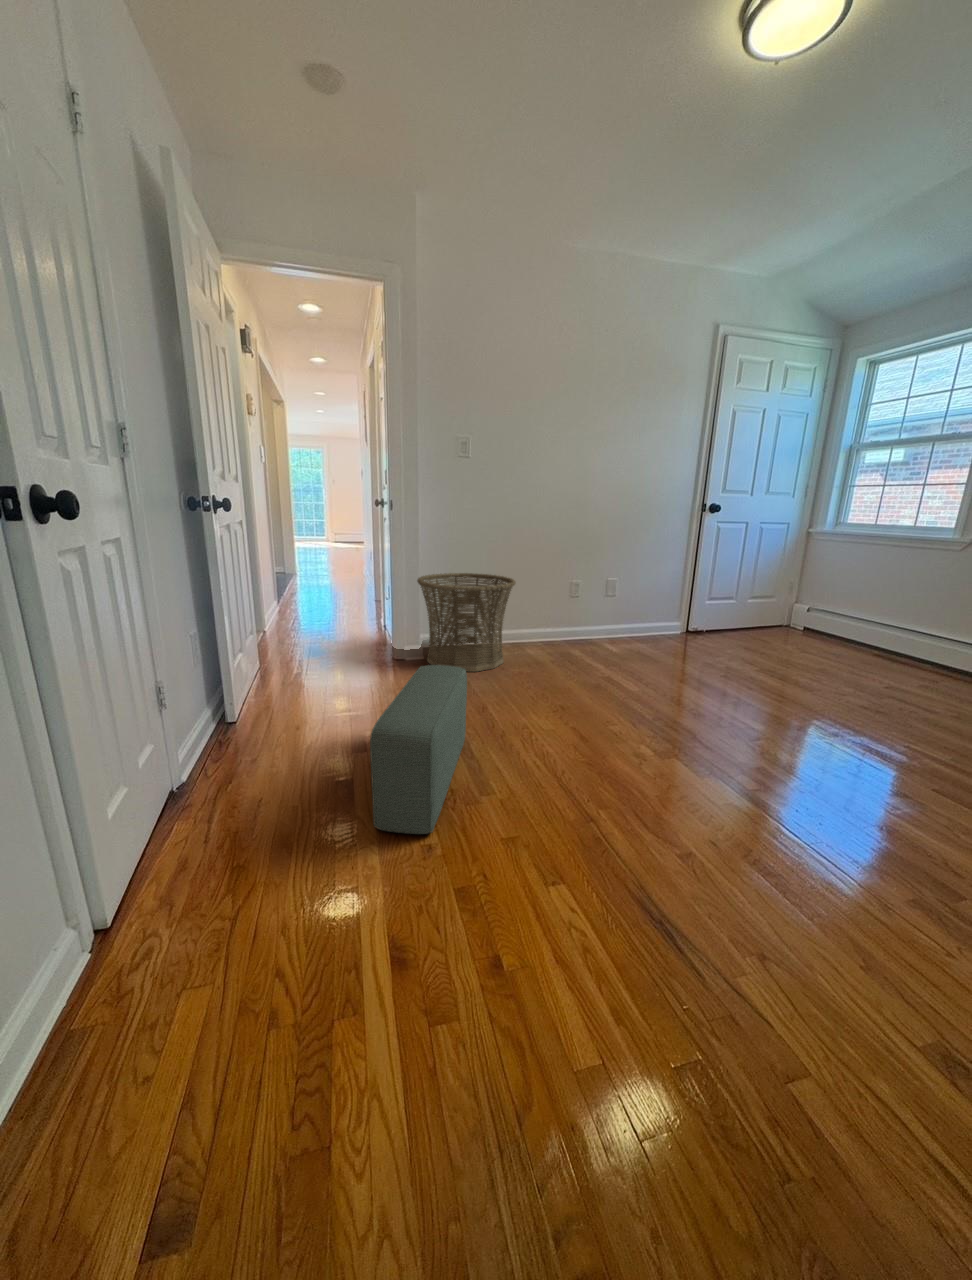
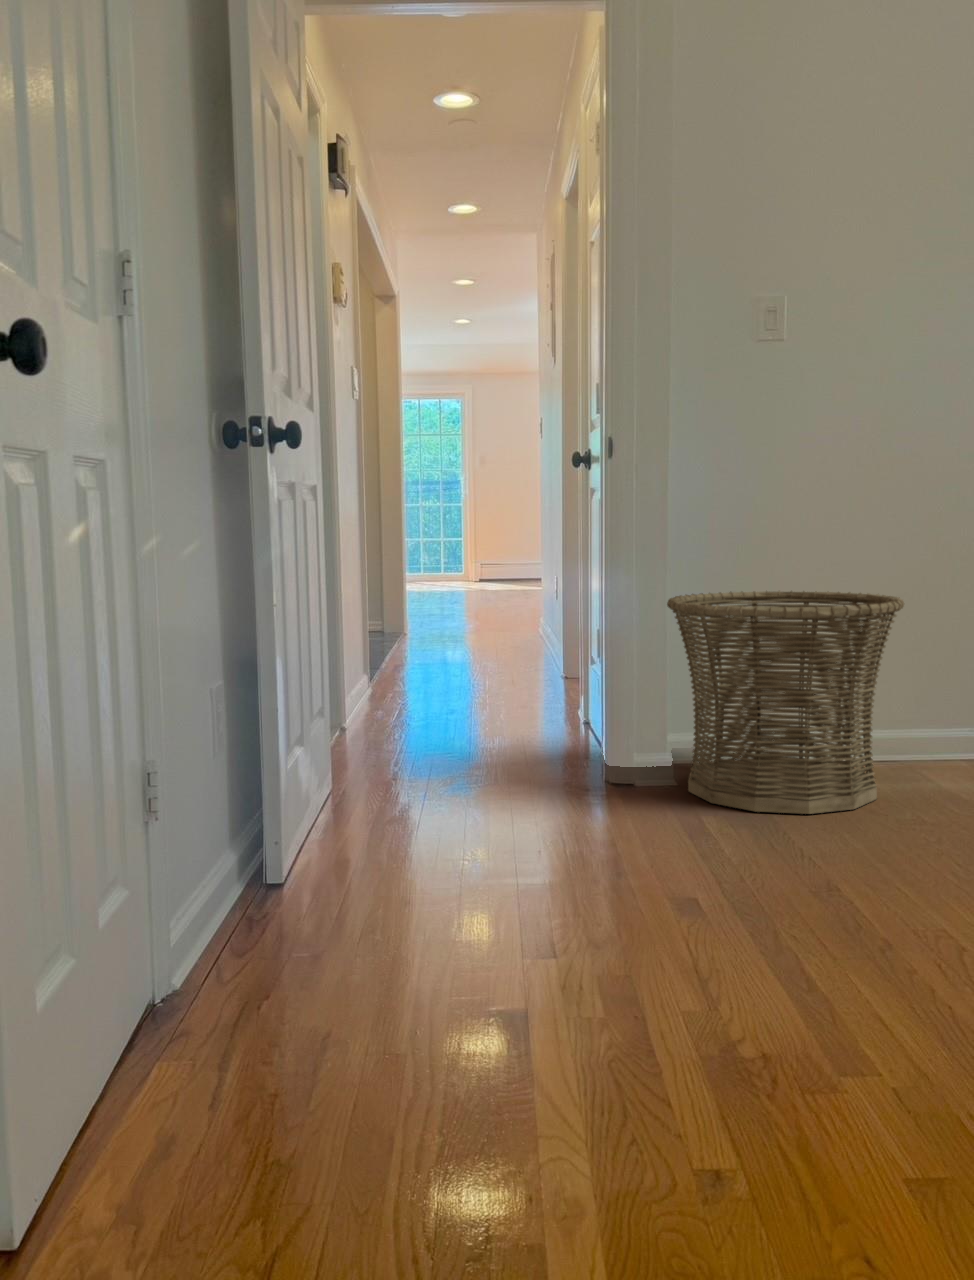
pouf: present [370,665,467,834] -> none [575,760,798,1147]

